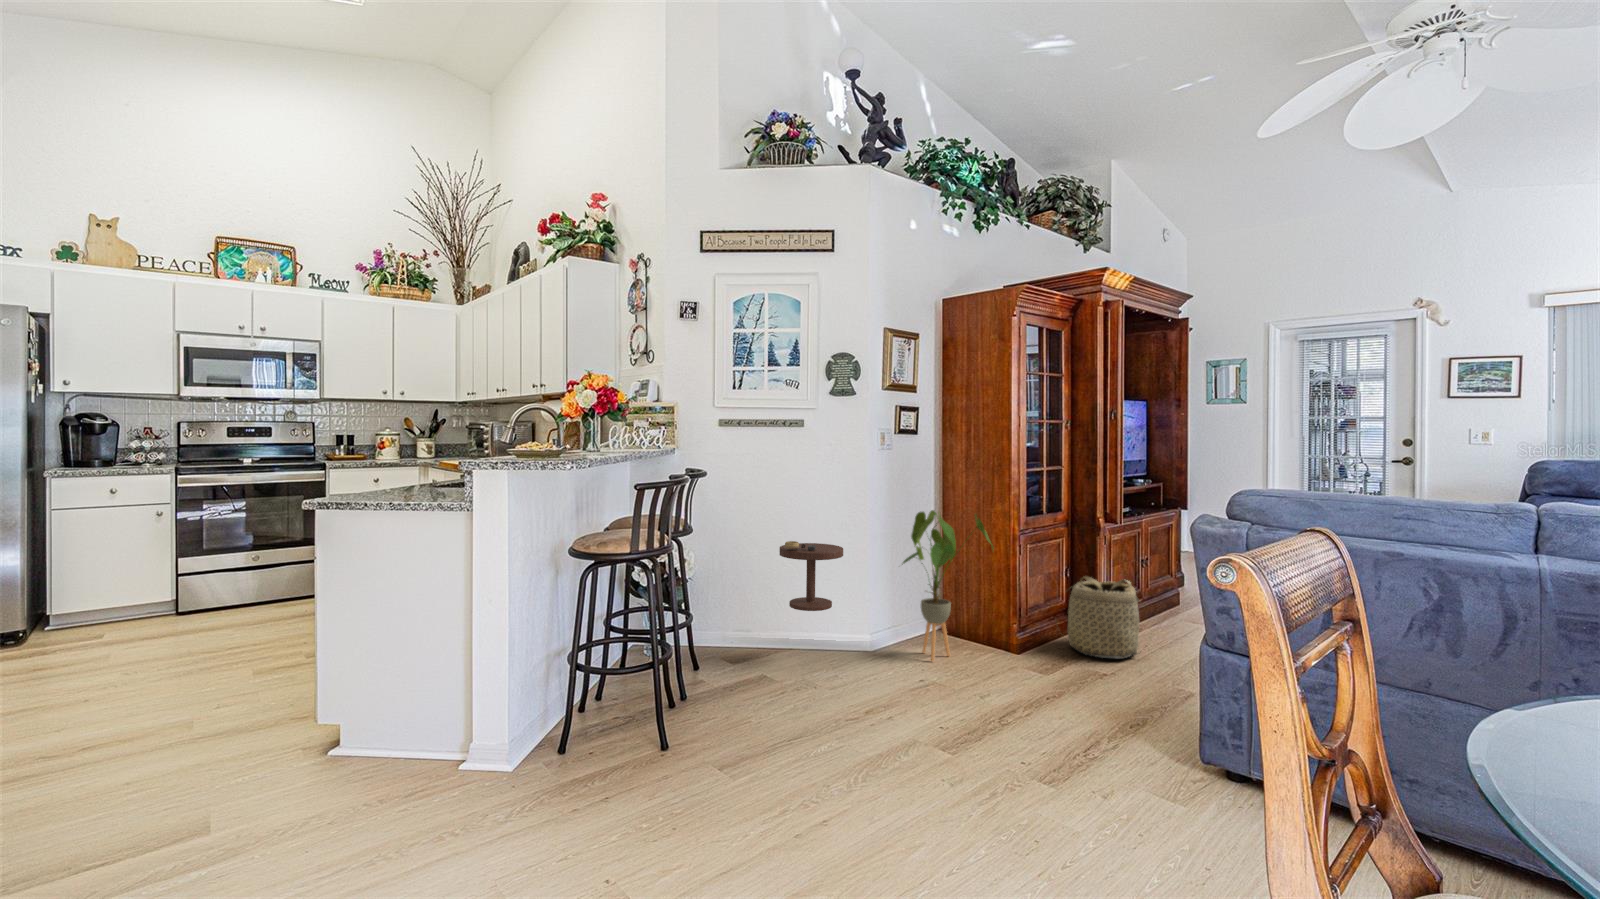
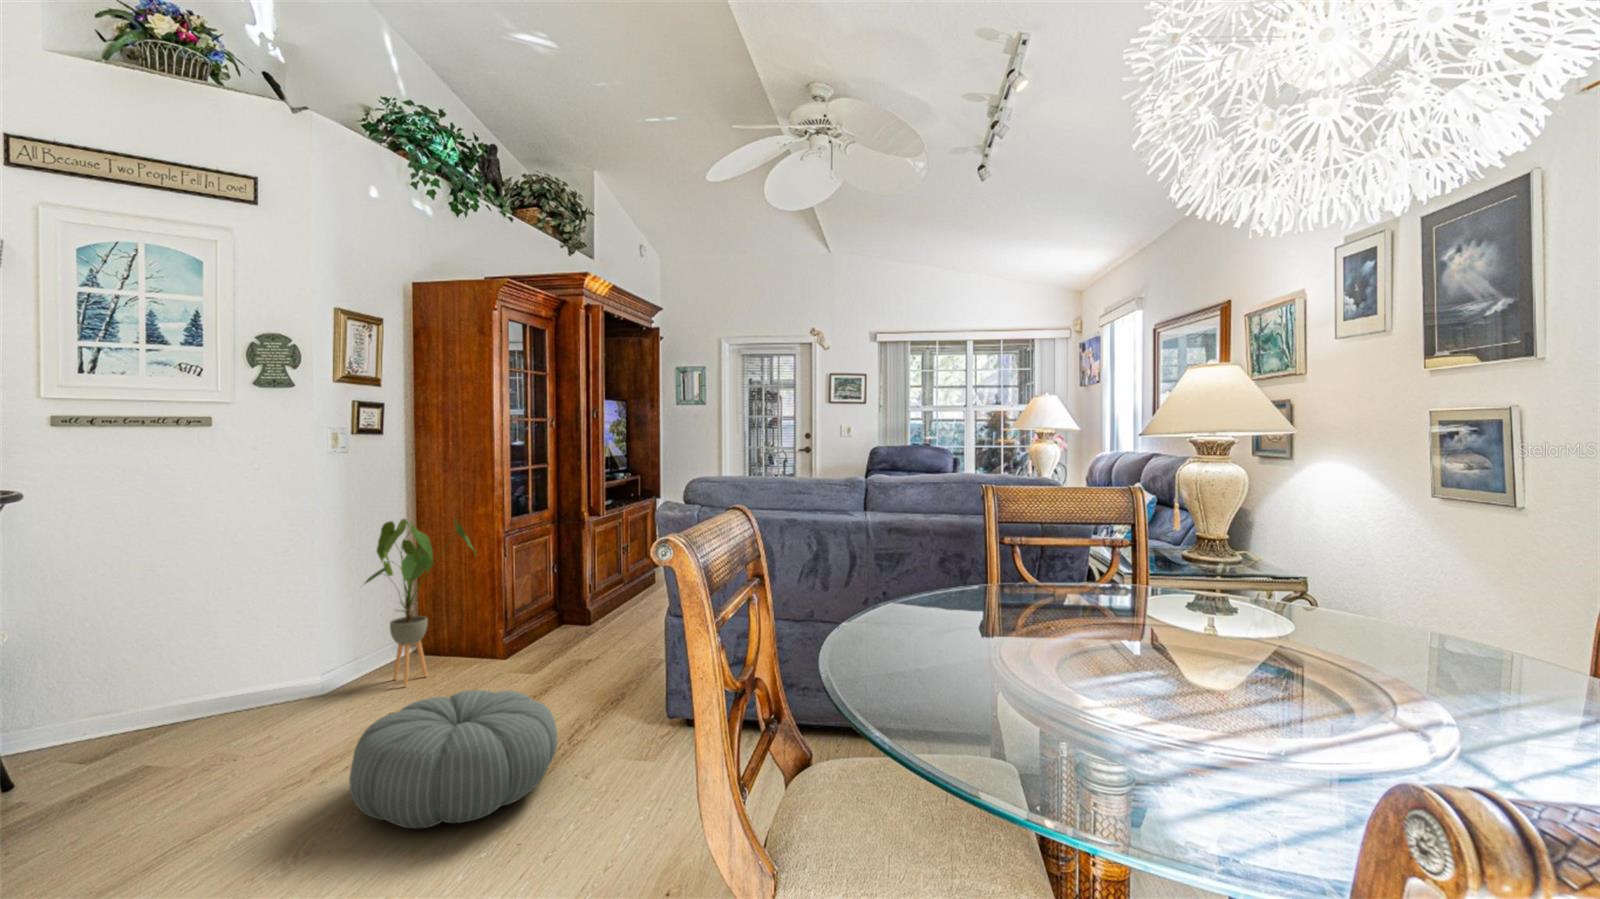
side table: present [780,541,843,611] -> none [175,572,280,726]
basket: present [1068,576,1141,658] -> none [542,569,626,645]
pouf: none [890,679,1078,814] -> present [349,690,557,828]

